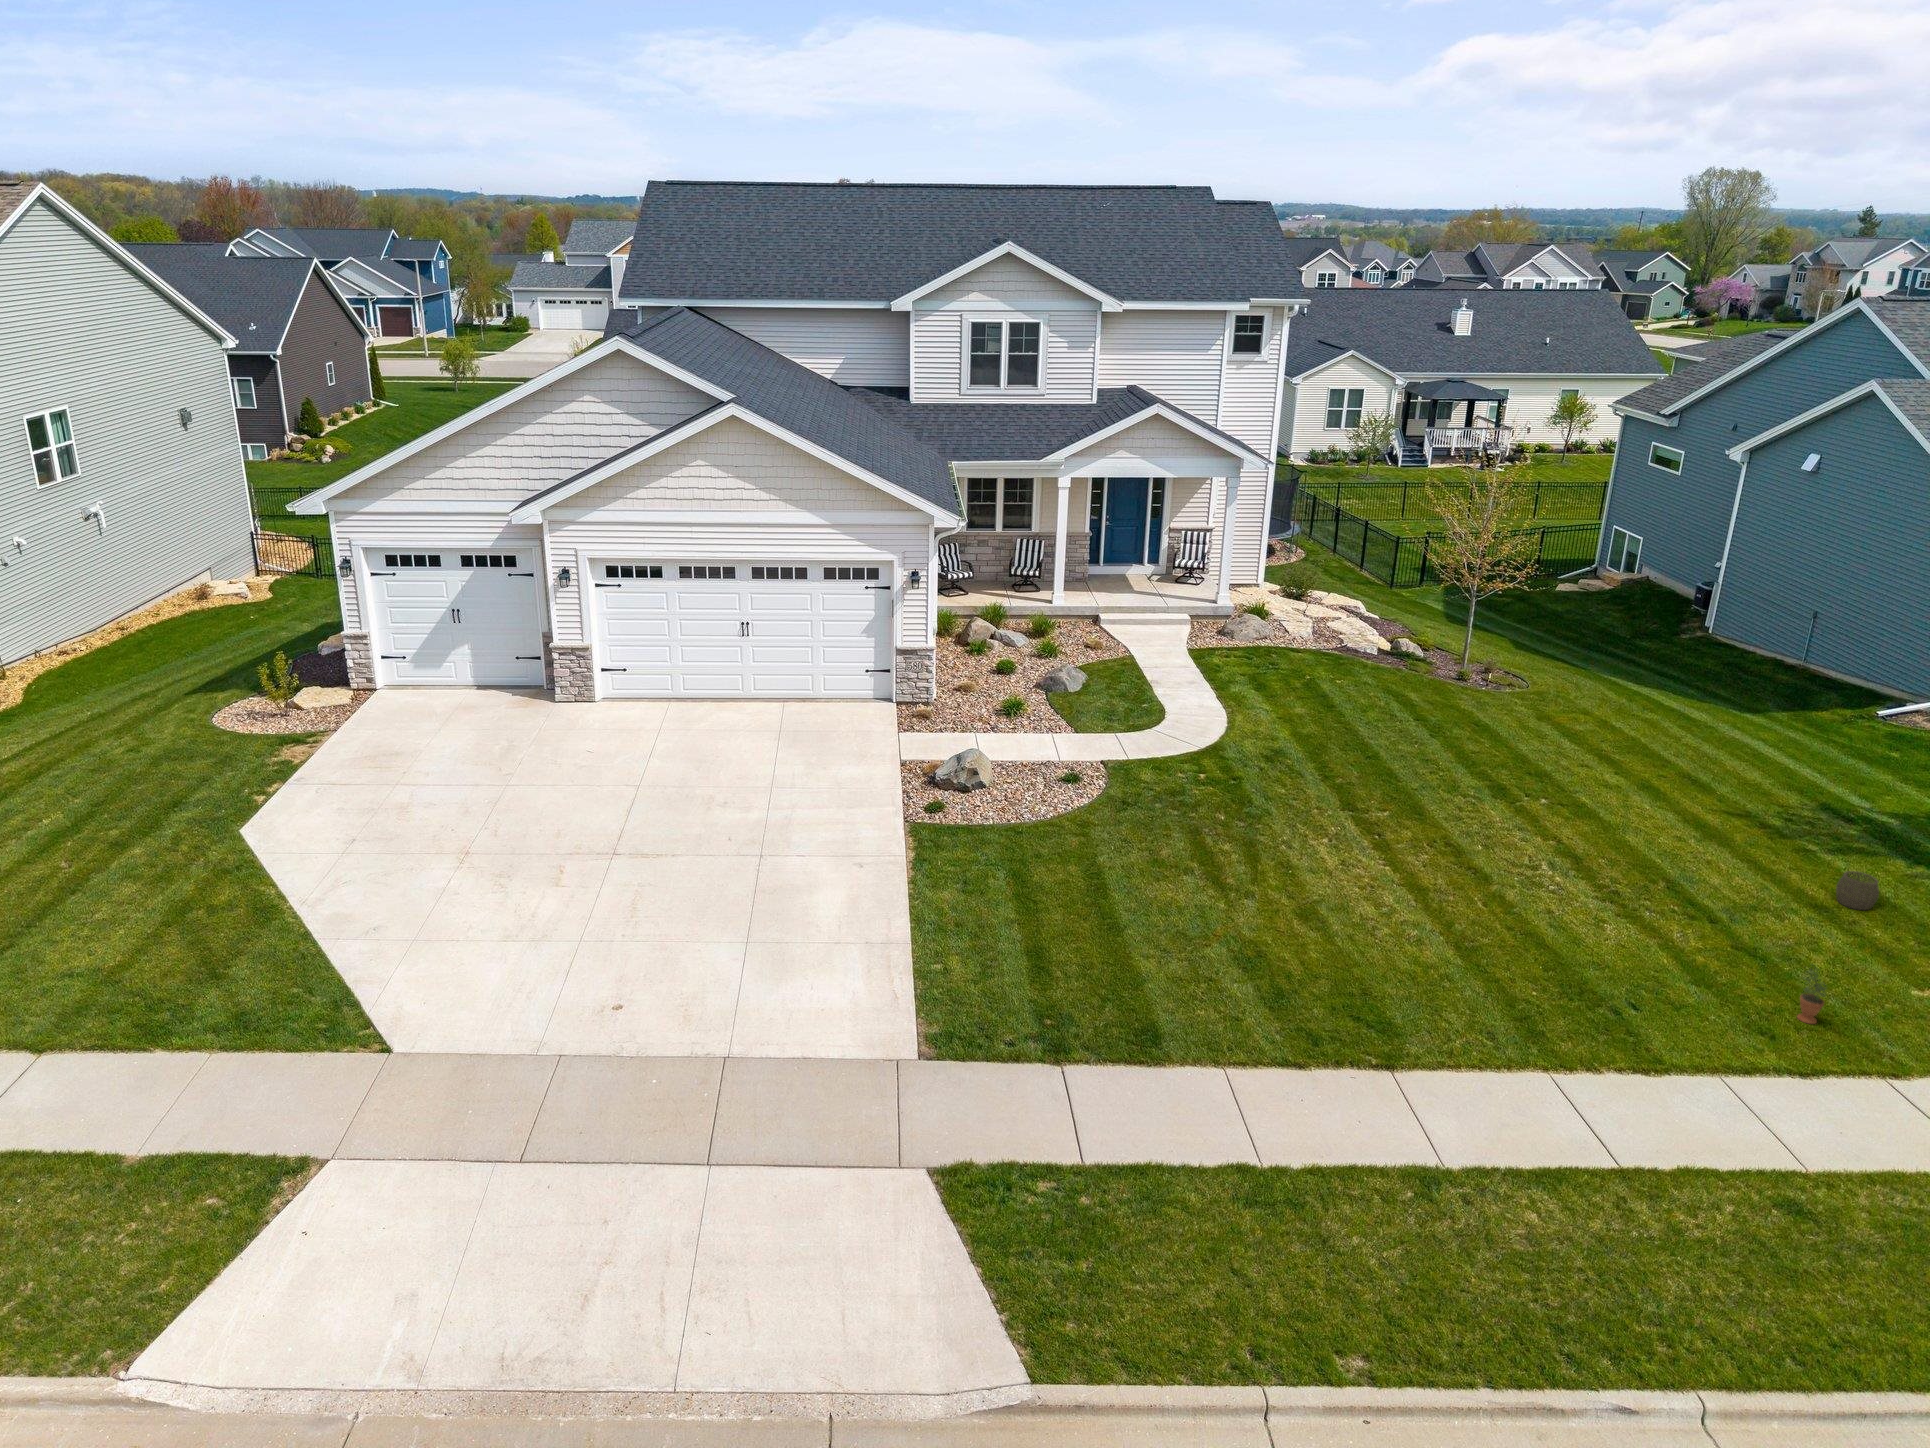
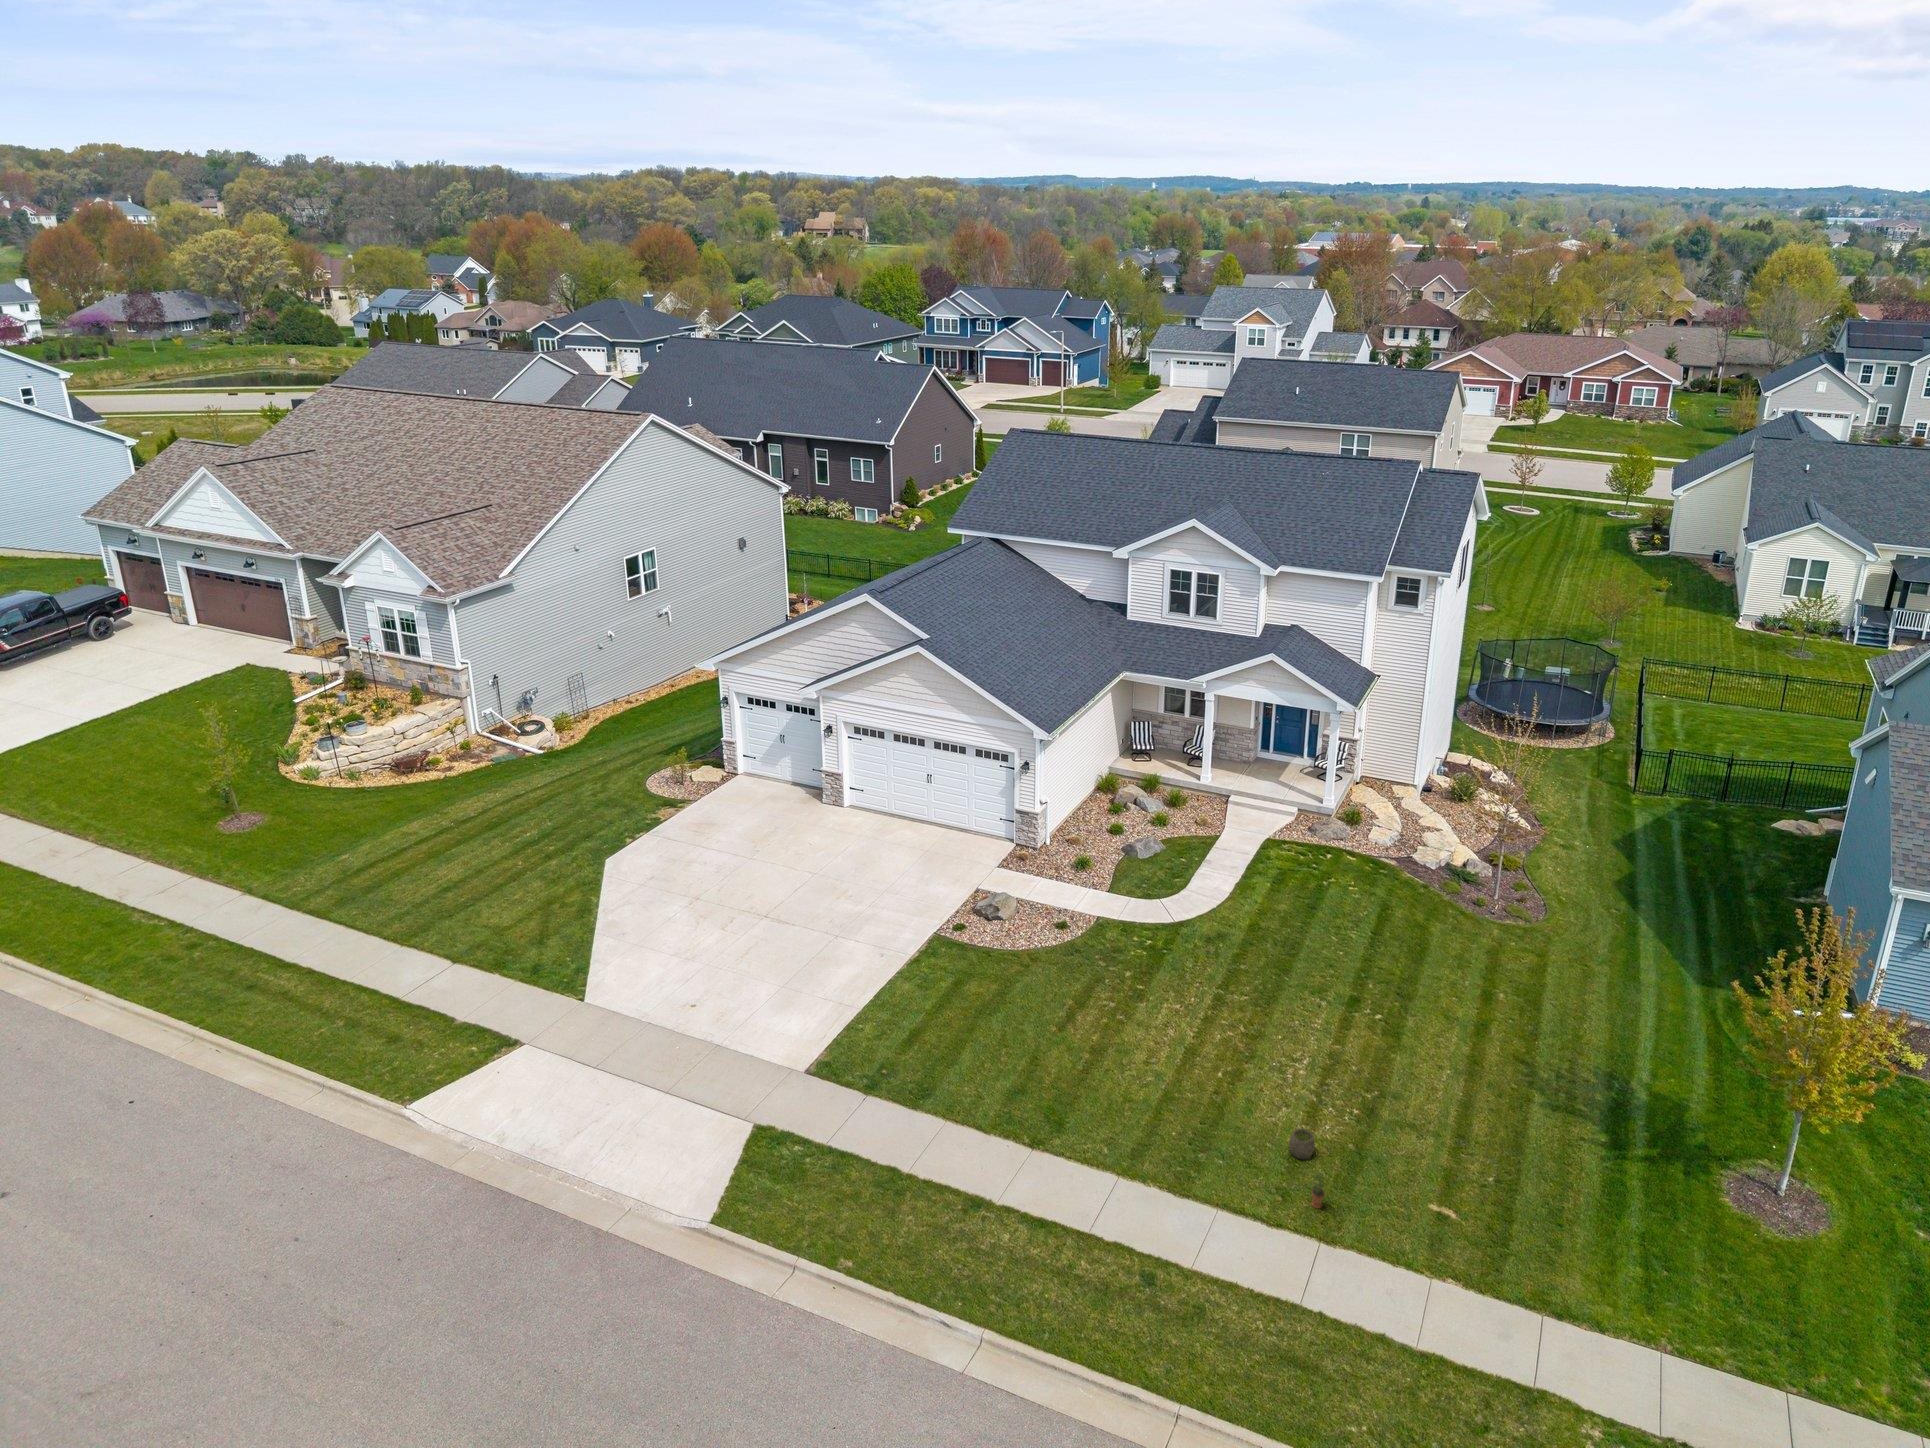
woven basket: present [1836,871,1879,910] -> present [1289,1129,1315,1159]

